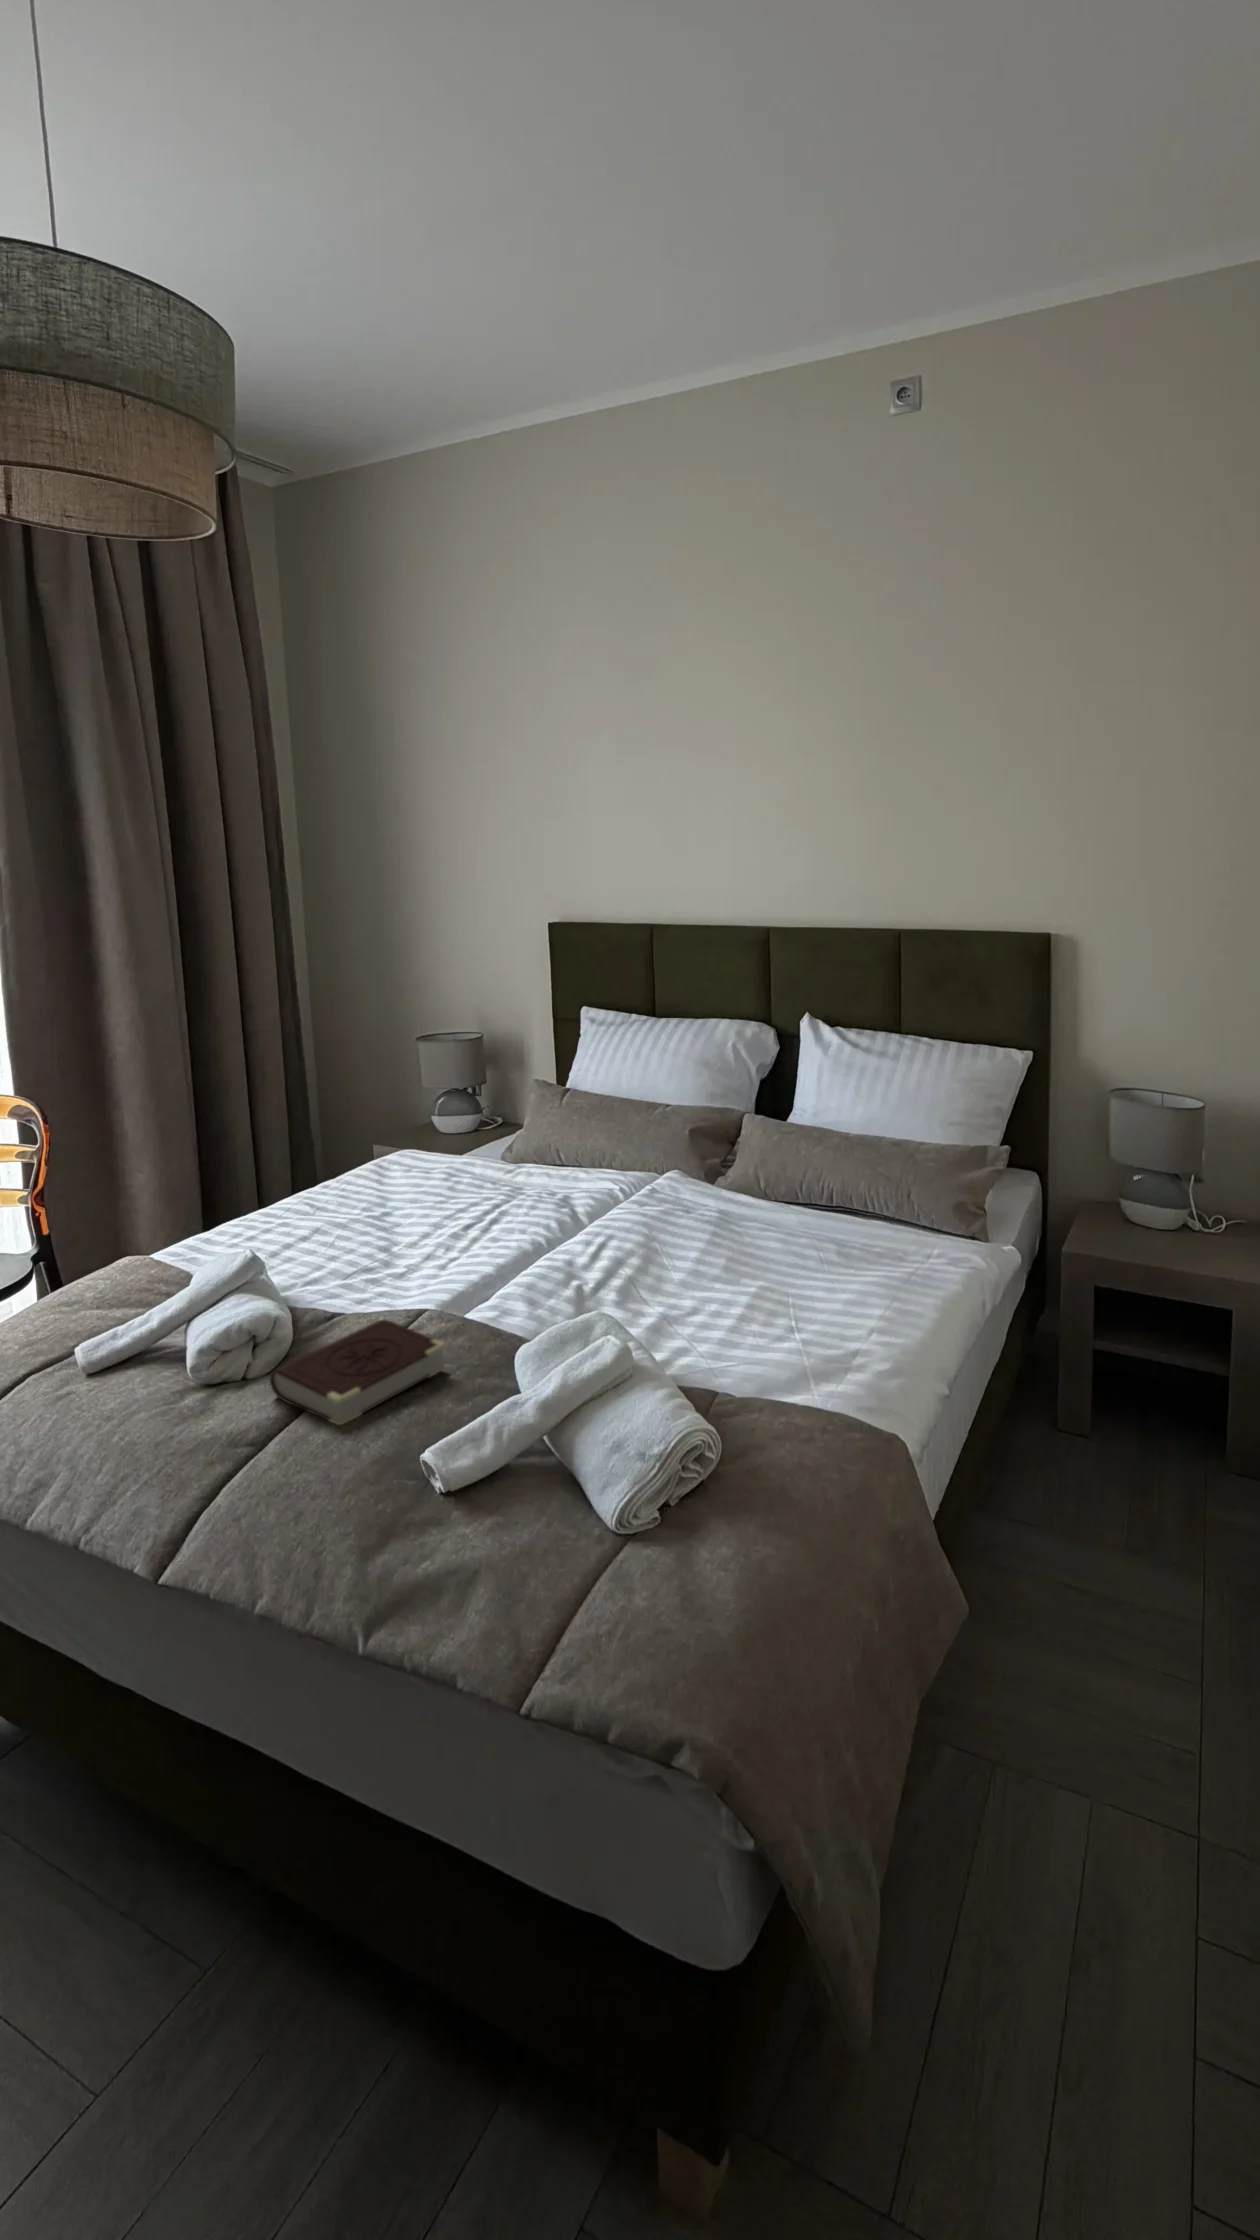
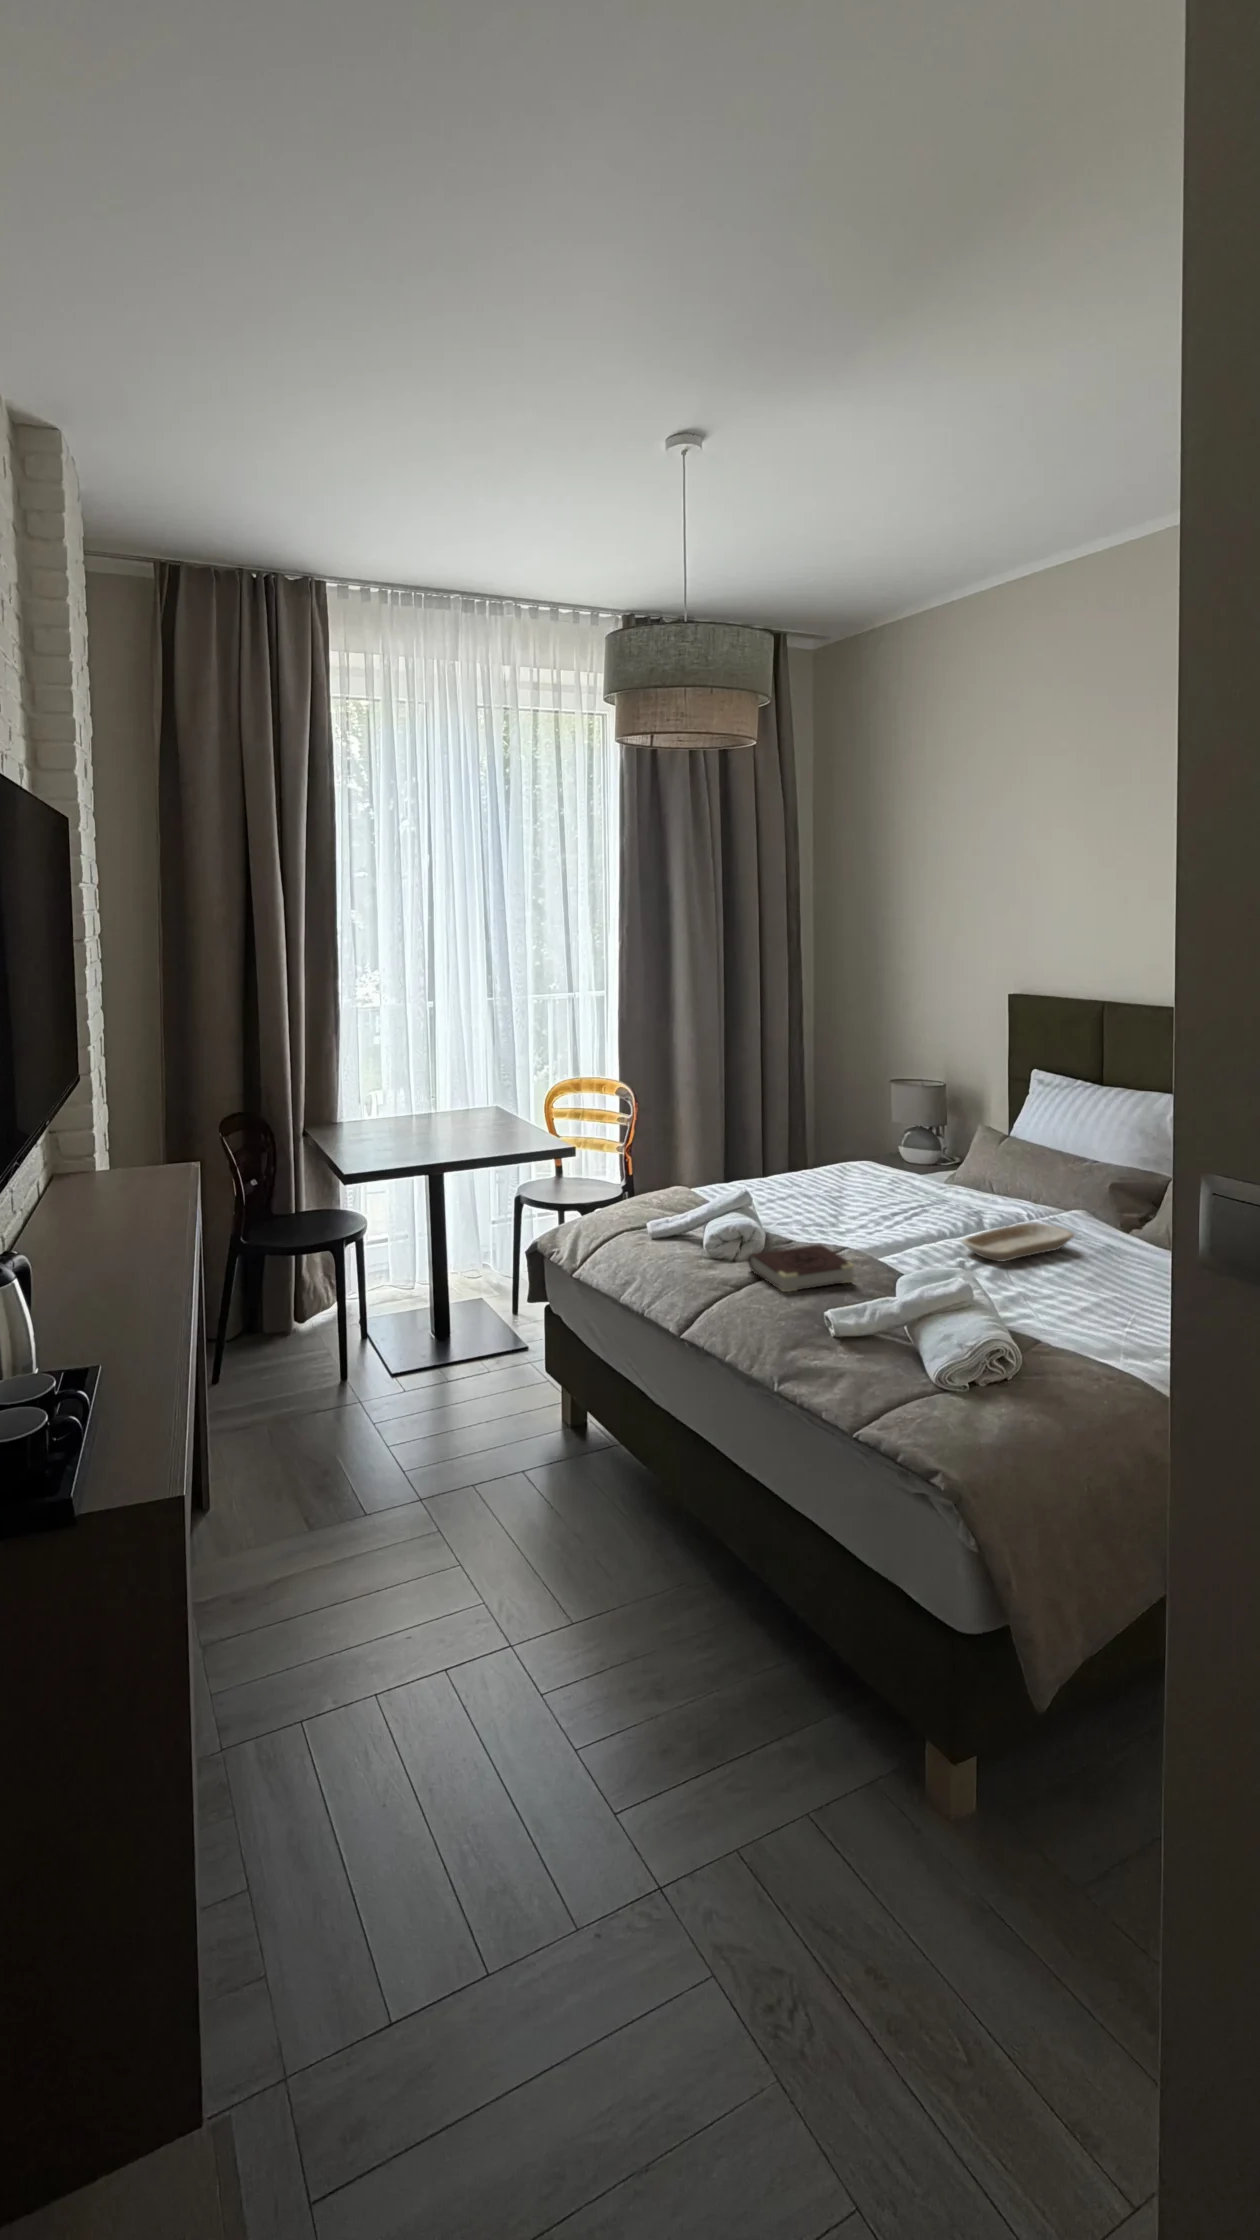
tray: none [569,1203,695,1272] -> present [962,1223,1074,1262]

